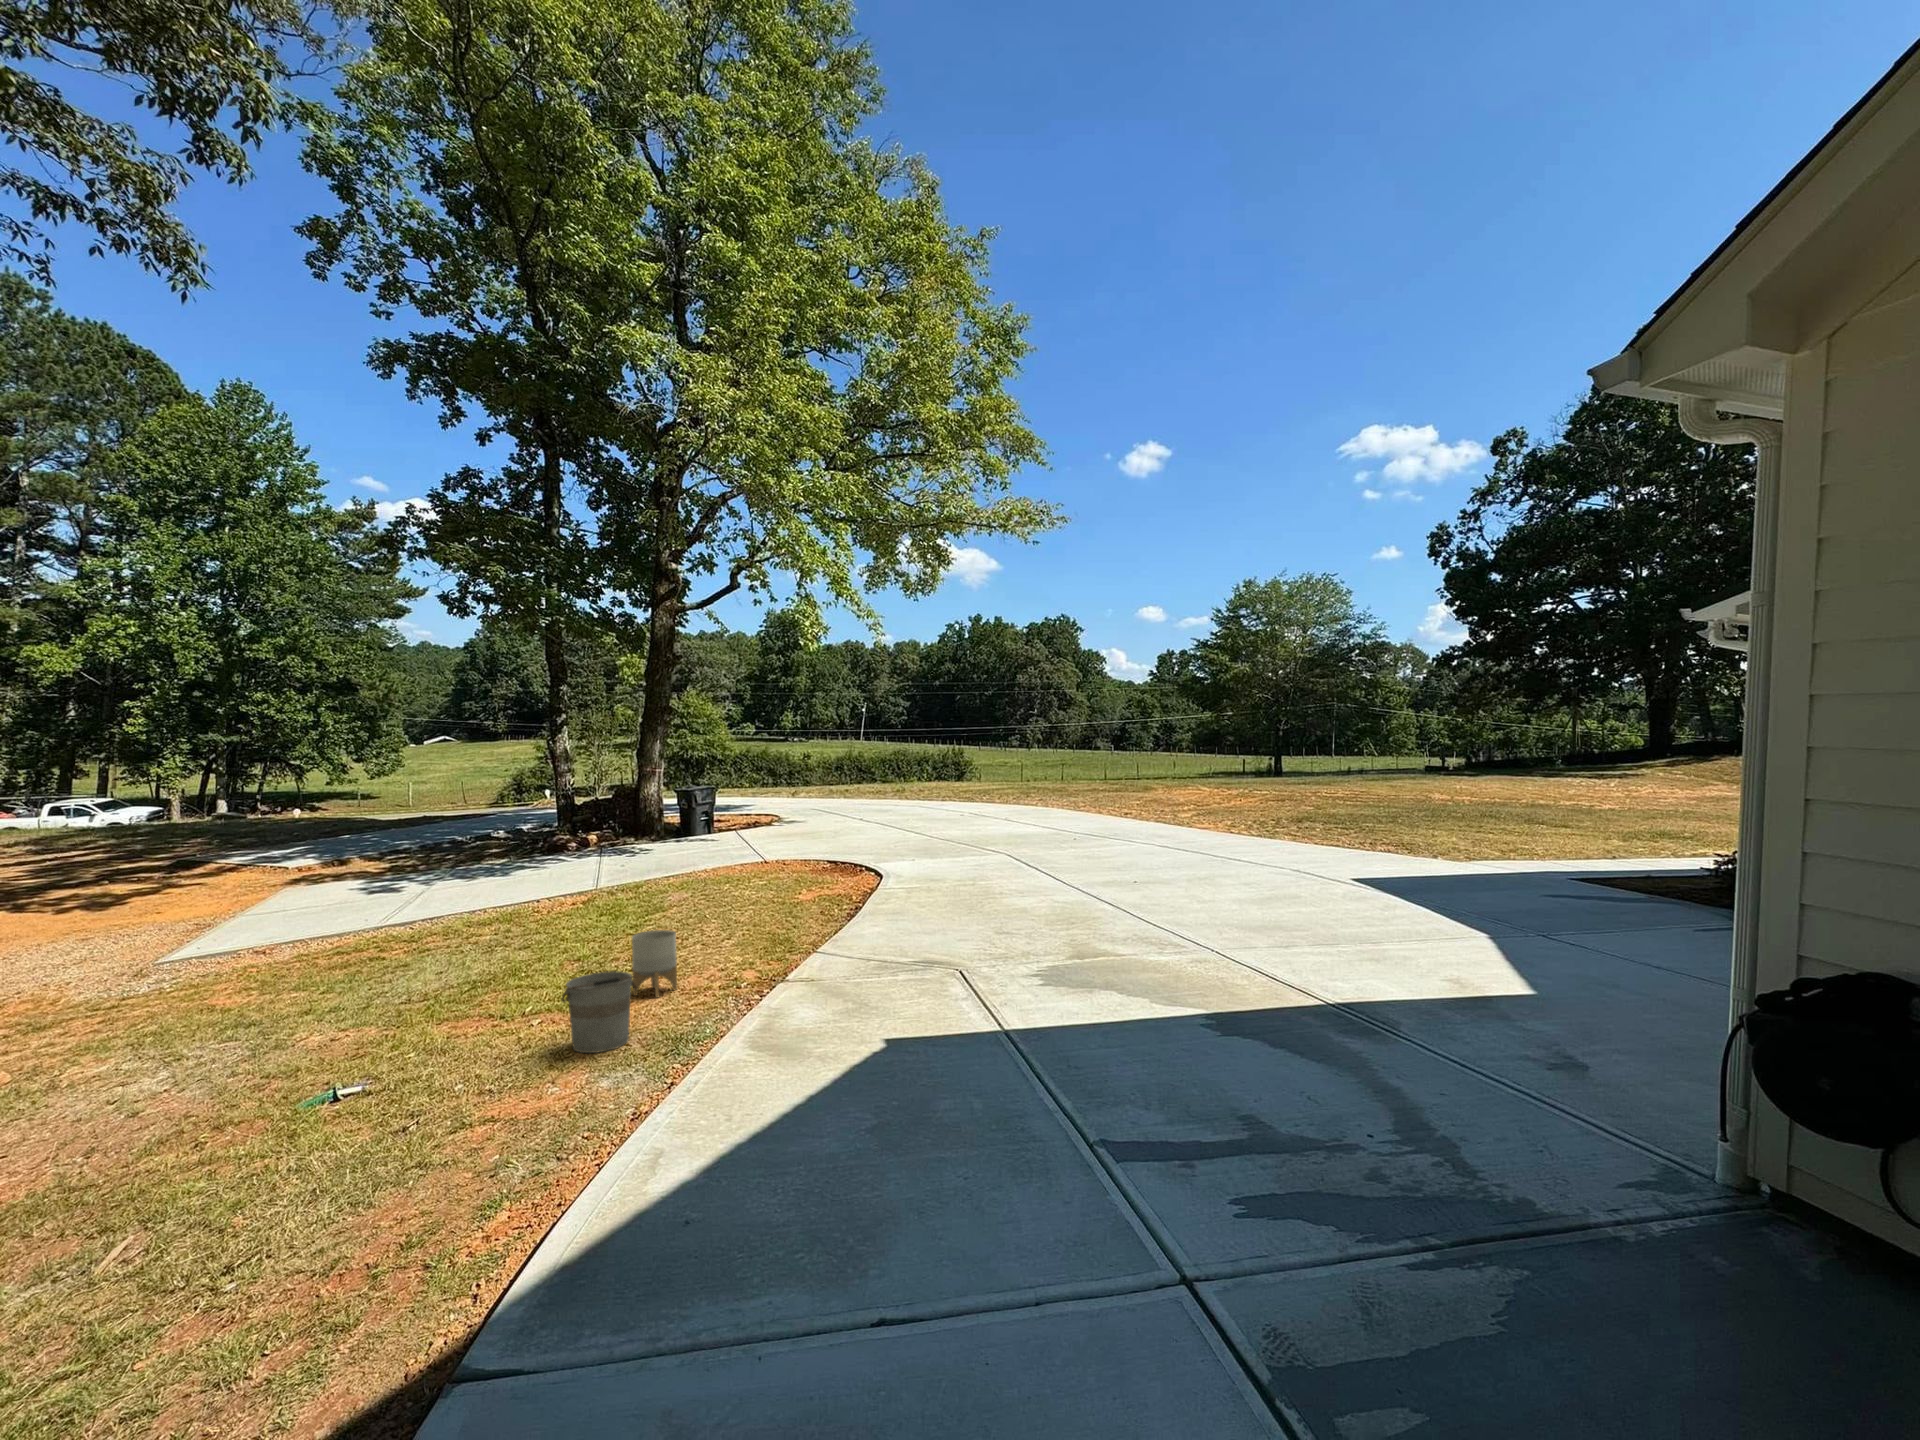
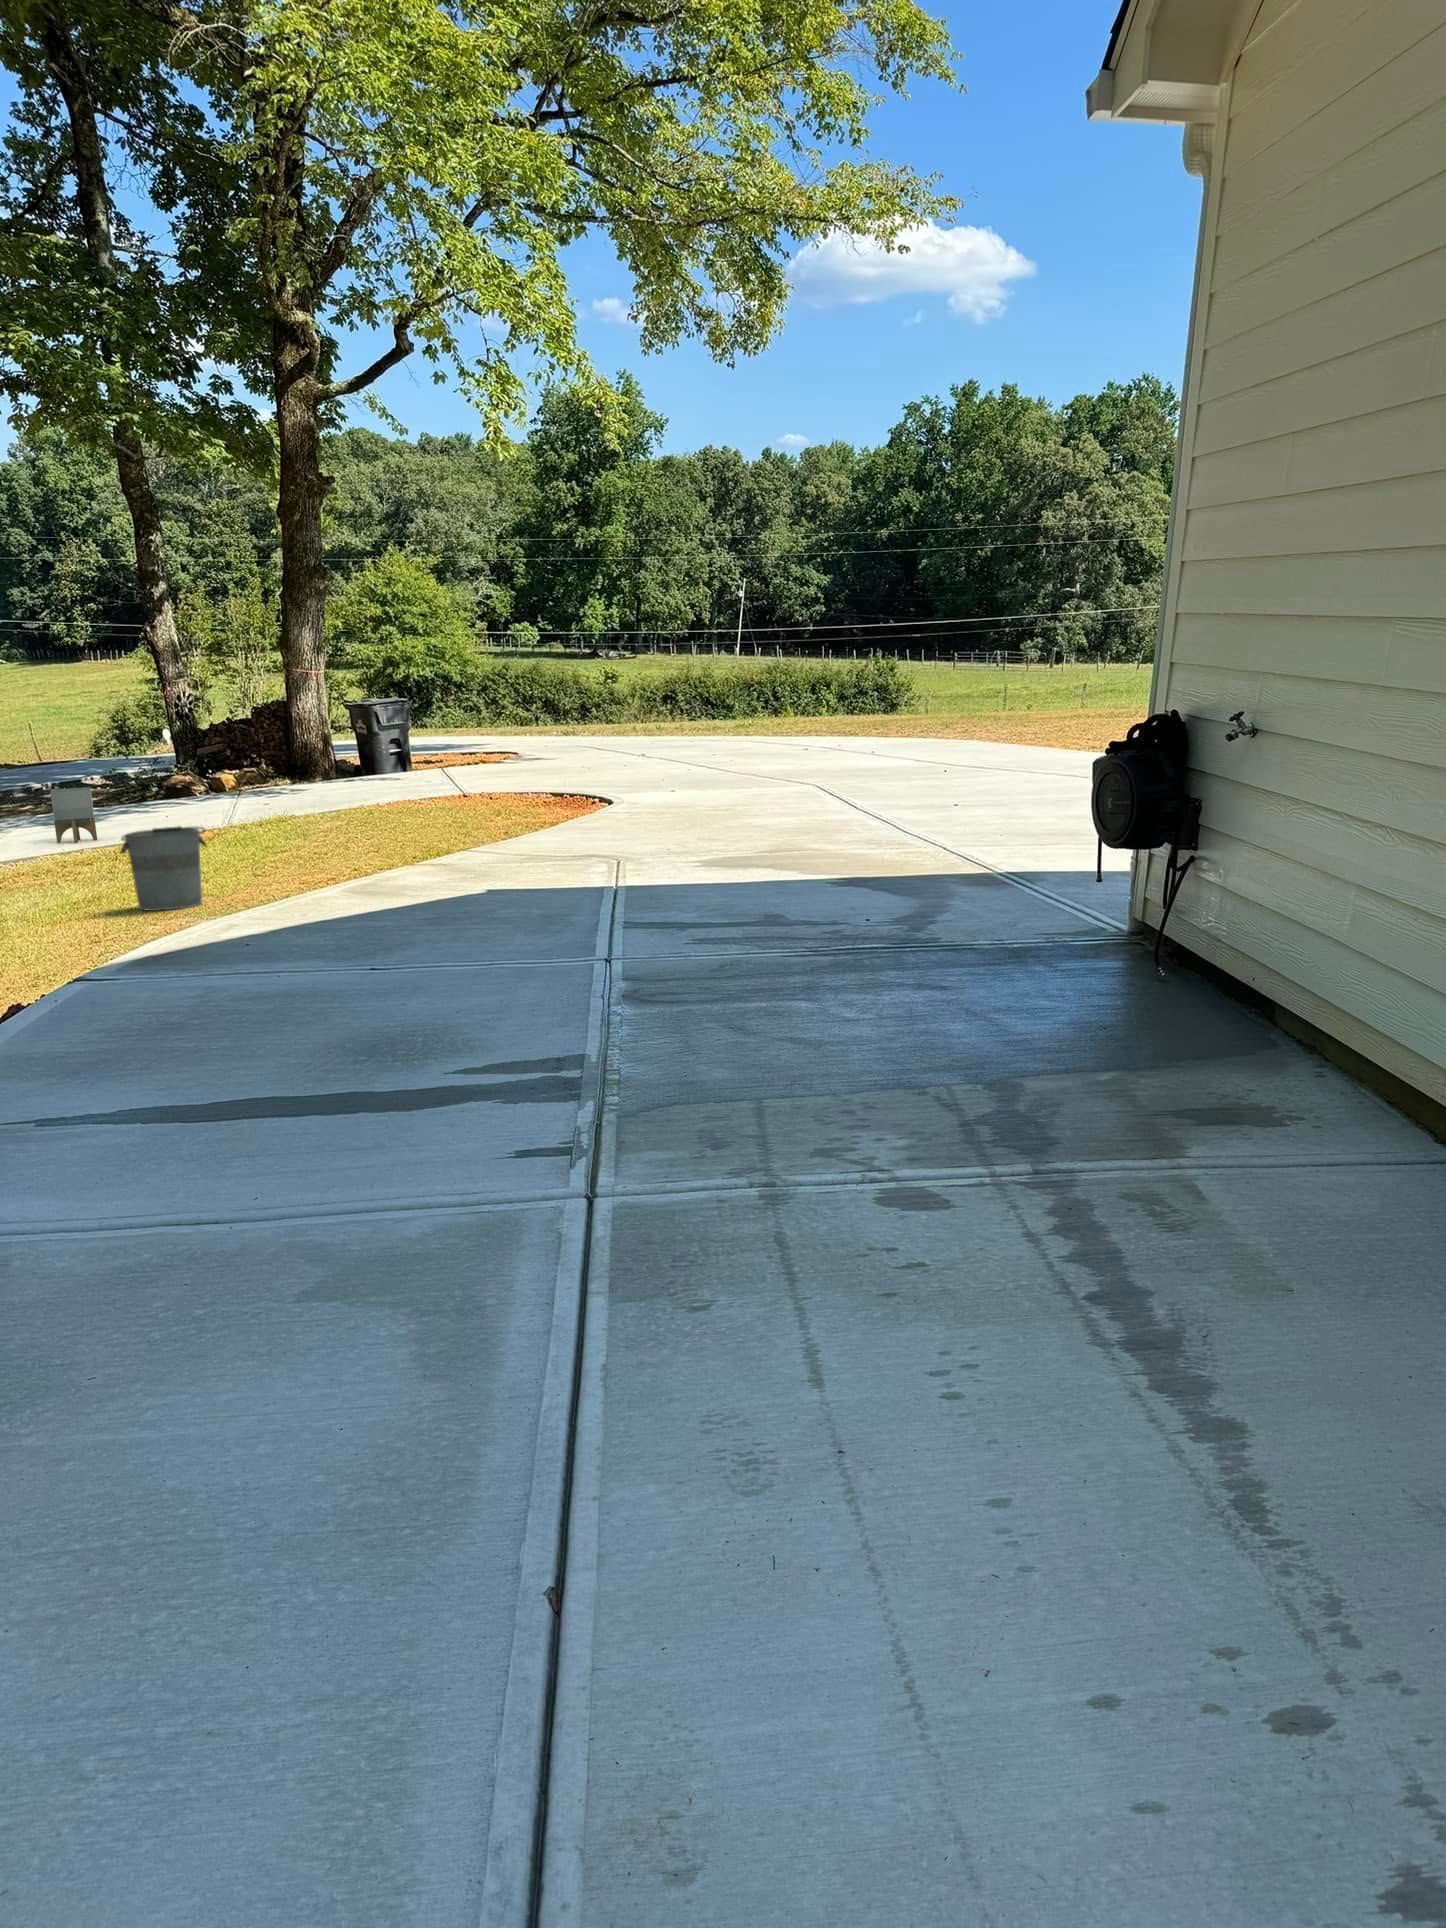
planter: present [632,930,677,998] -> present [50,788,97,843]

